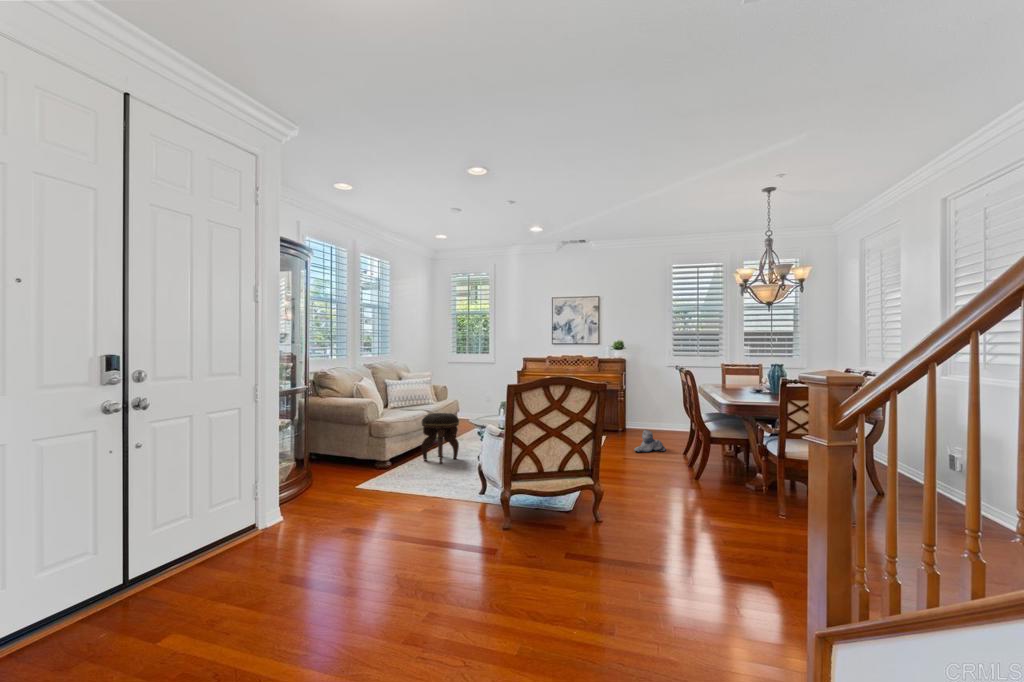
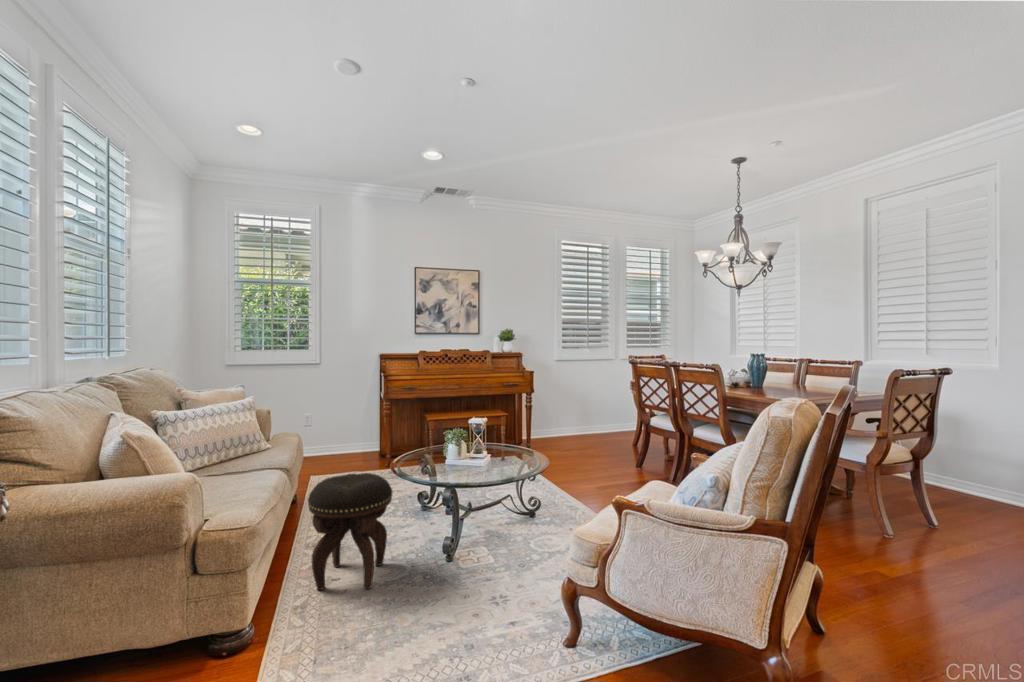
plush toy: present [634,430,666,452] -> none [596,446,625,479]

